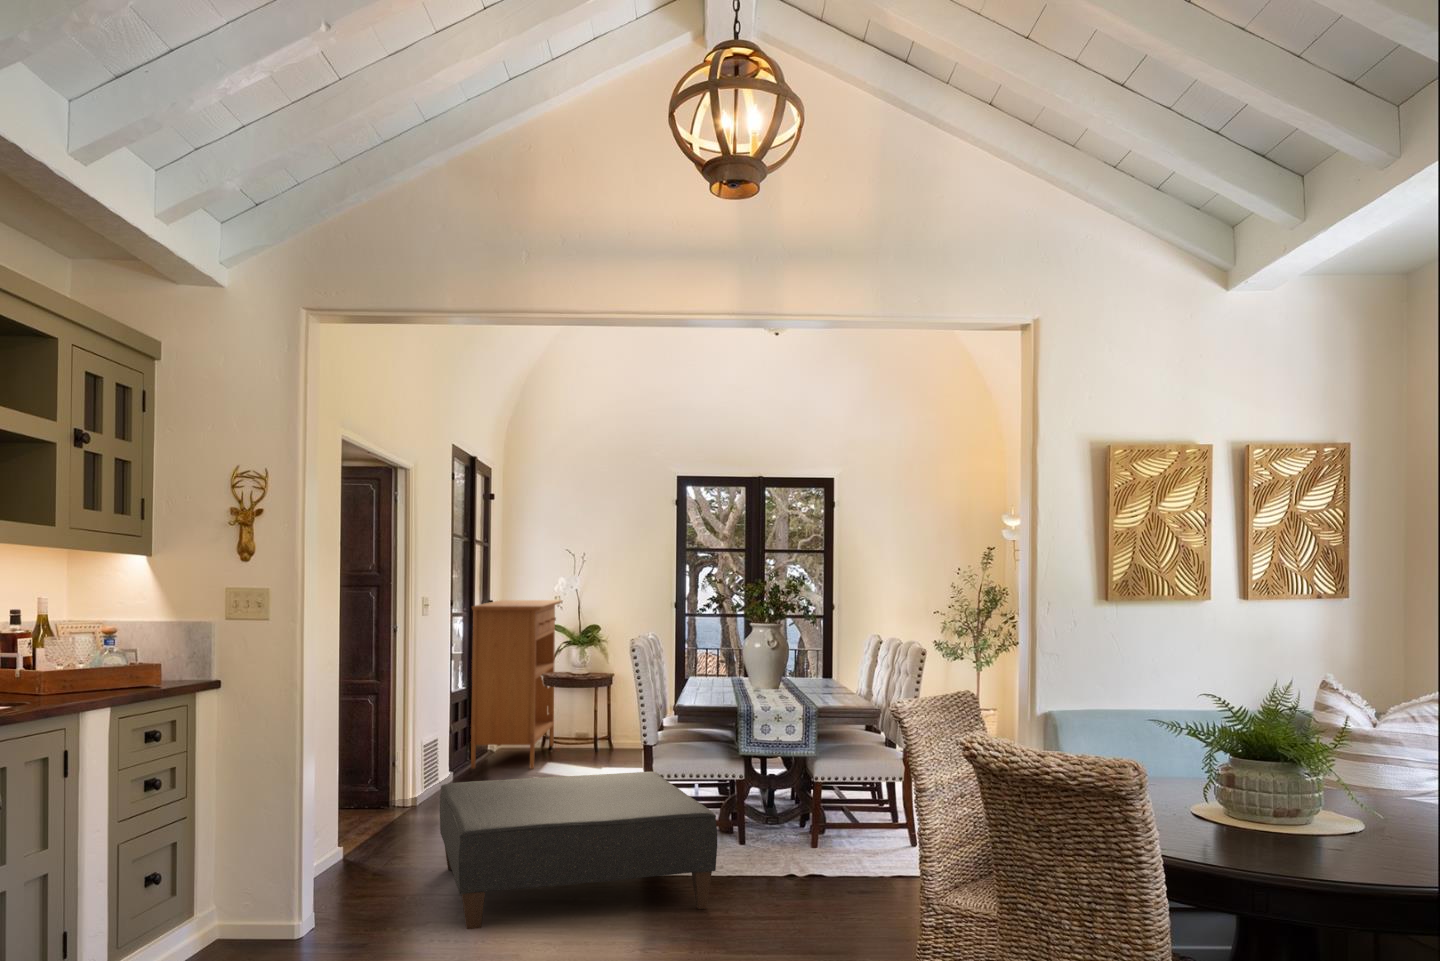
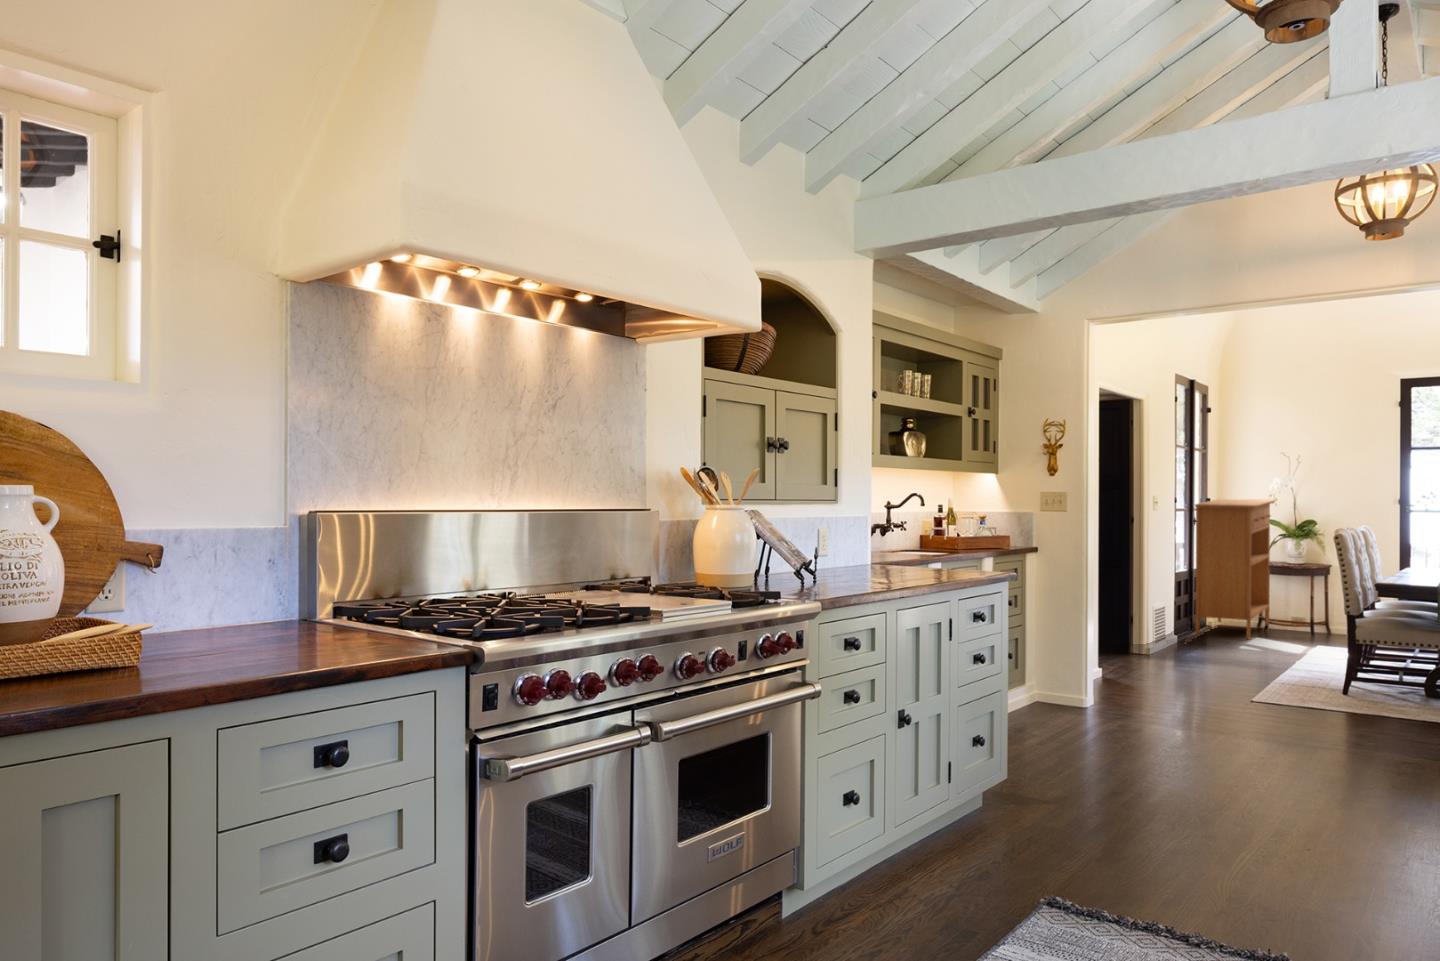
ottoman: present [439,772,717,929] -> none [1177,630,1385,725]

